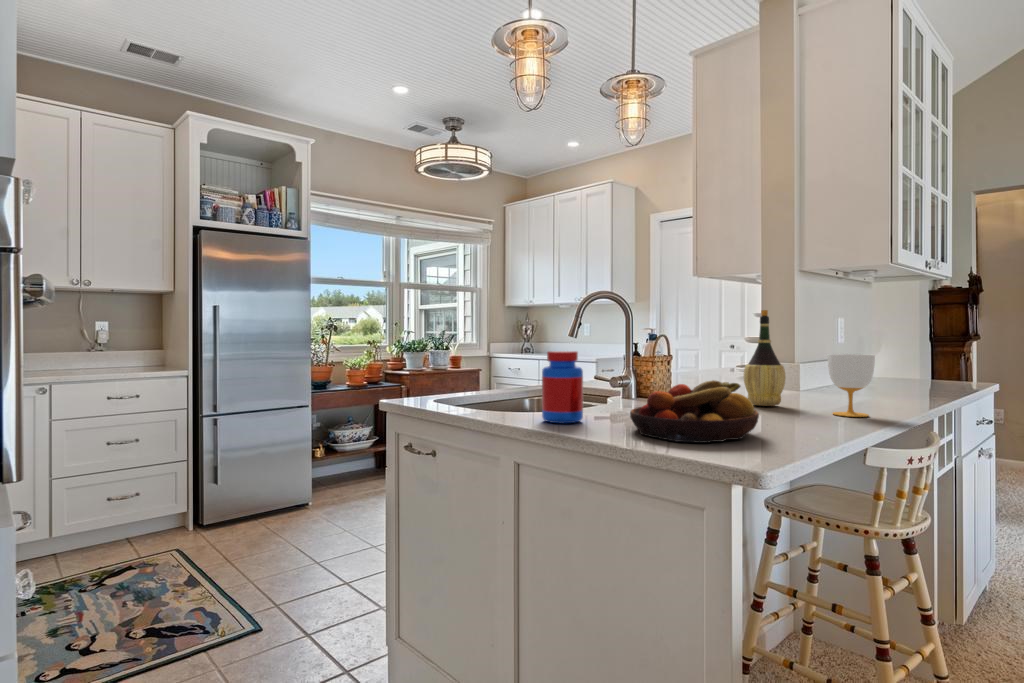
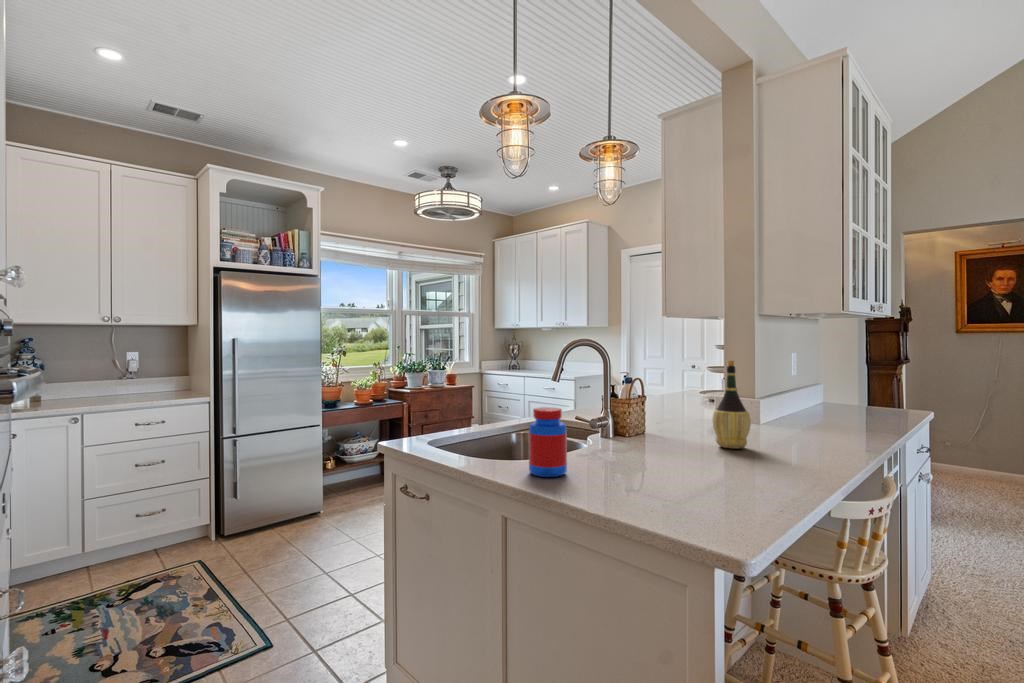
cup: present [828,354,875,417] -> none [789,403,833,464]
fruit bowl: present [630,380,759,443] -> none [610,438,730,507]

